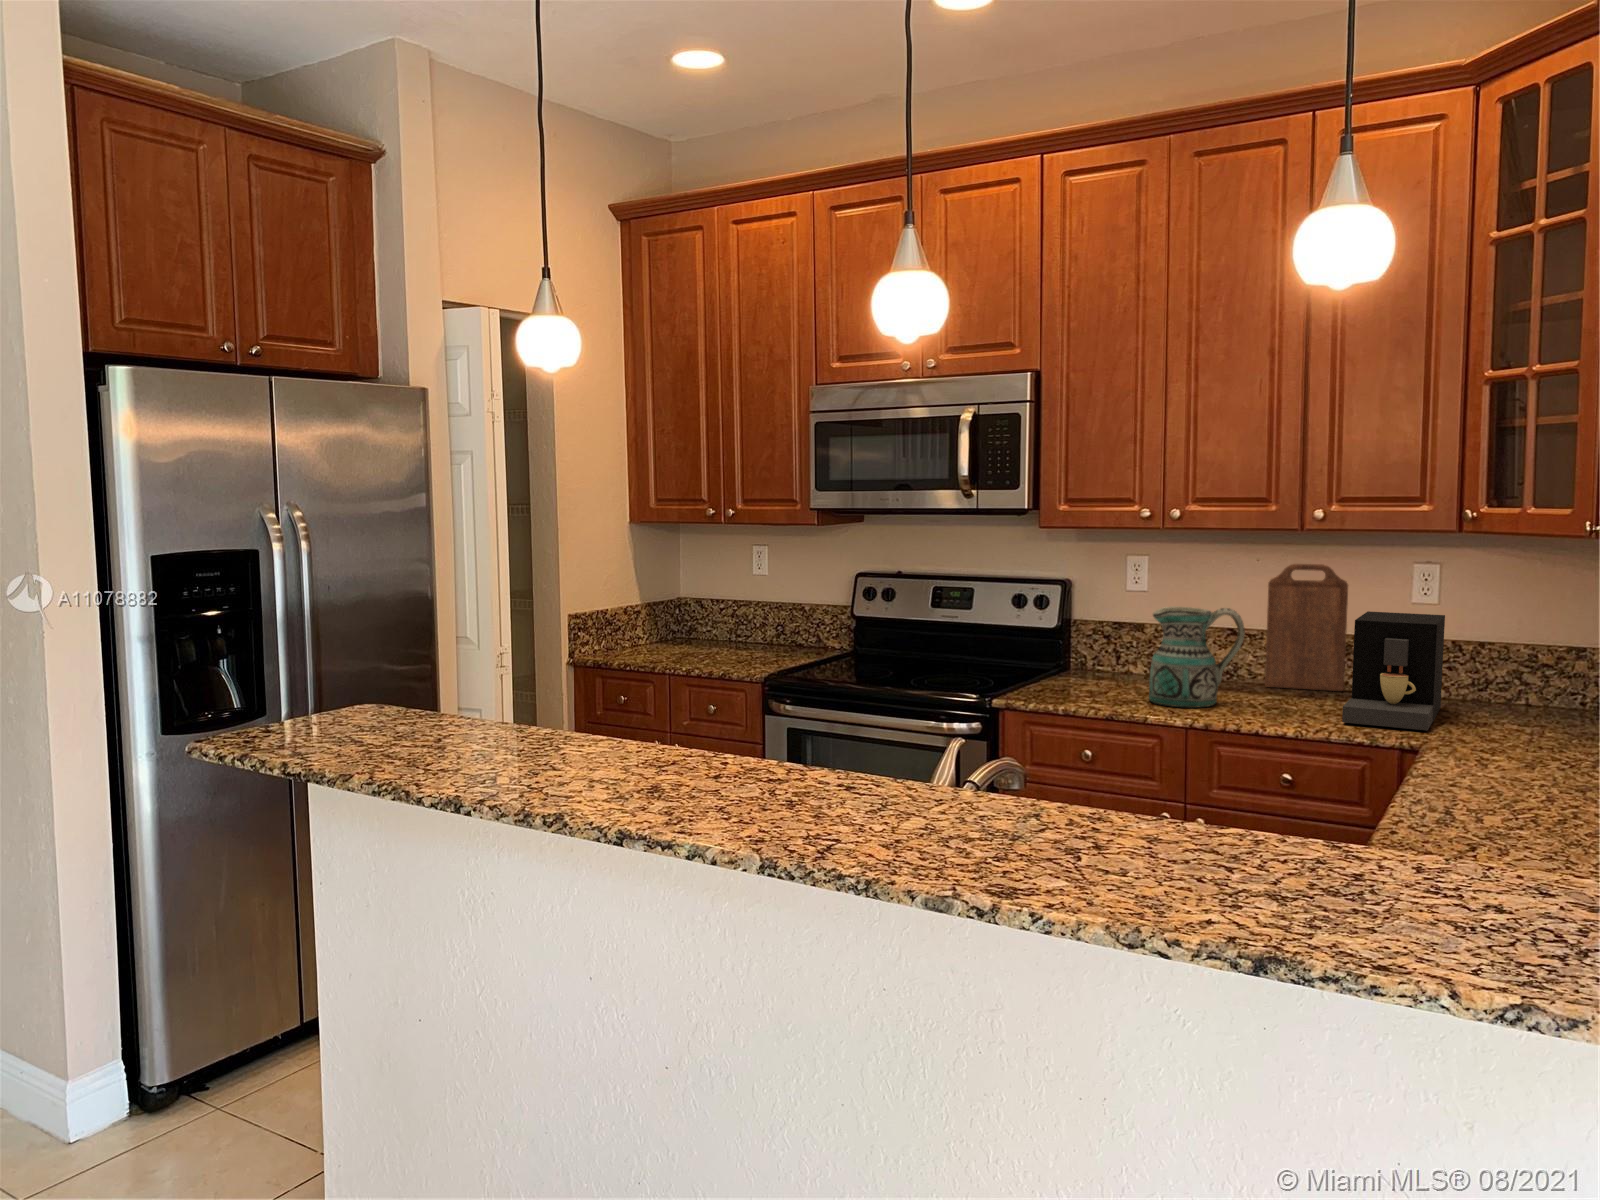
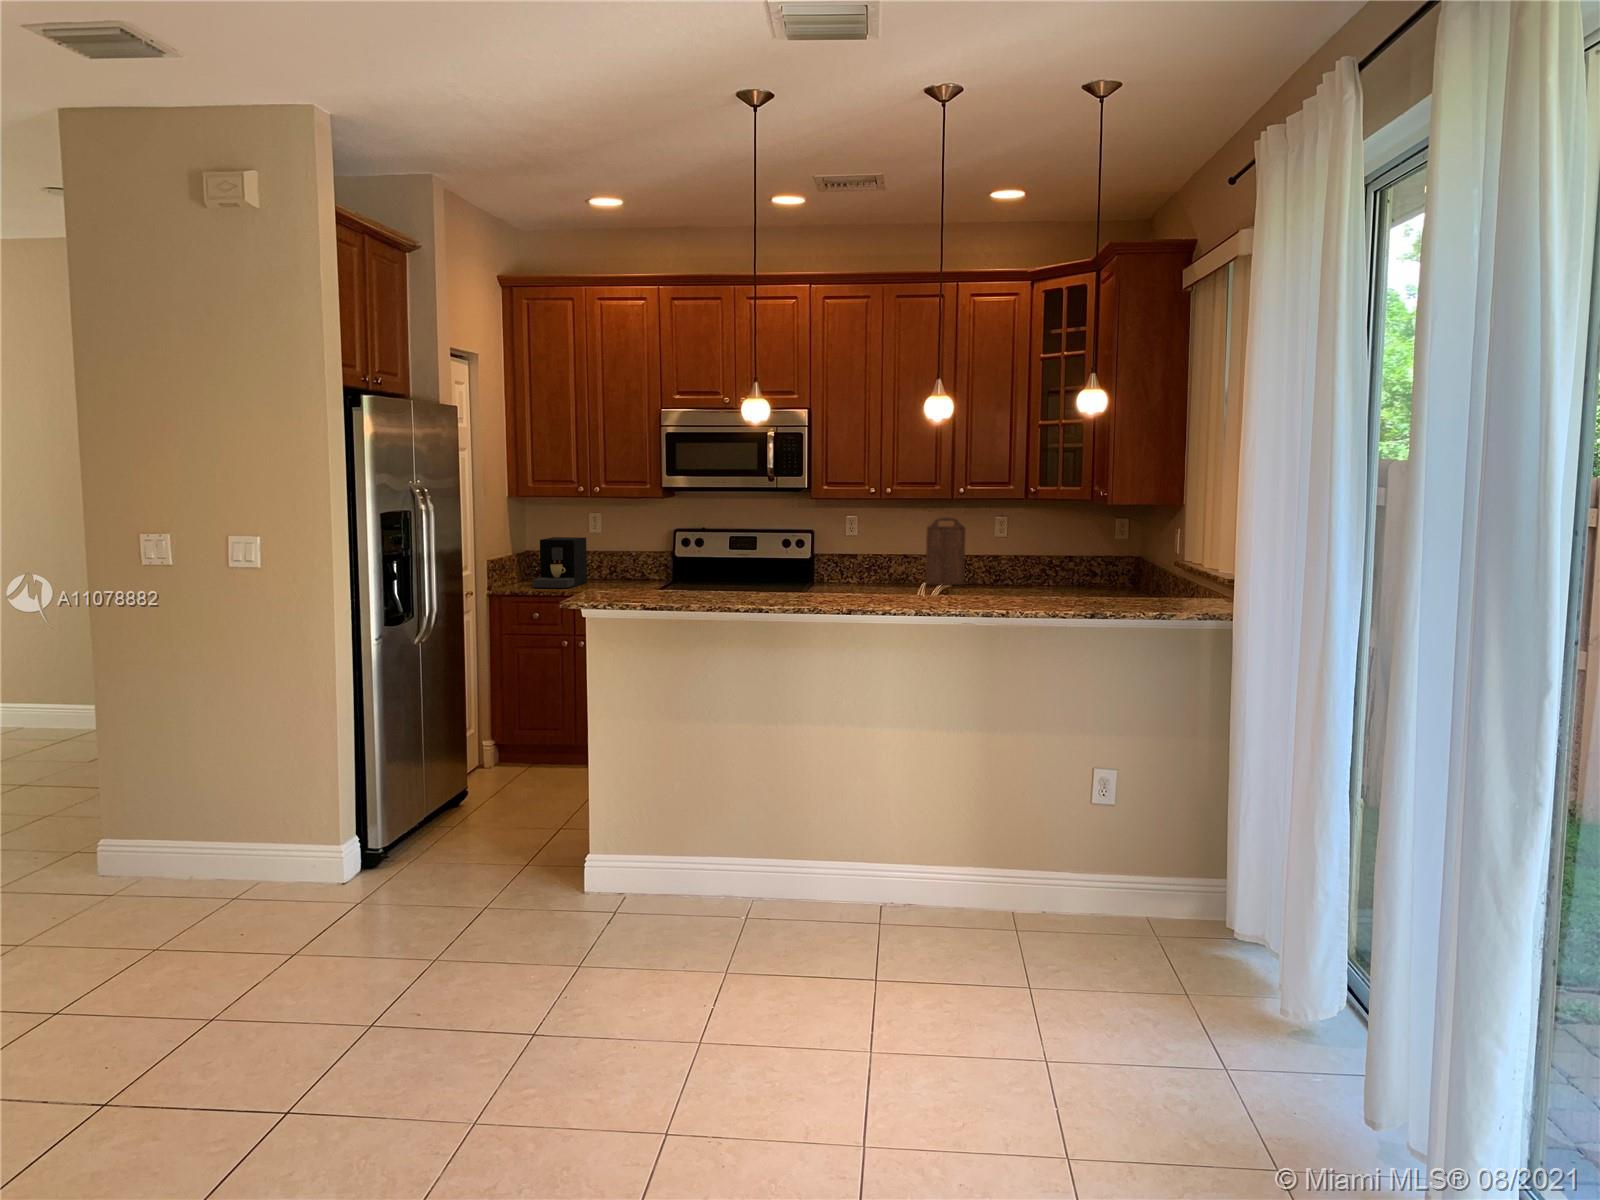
ceramic pitcher: present [1149,606,1245,708] -> none [884,540,930,593]
coffee maker: present [1342,611,1445,731] -> present [532,537,587,588]

